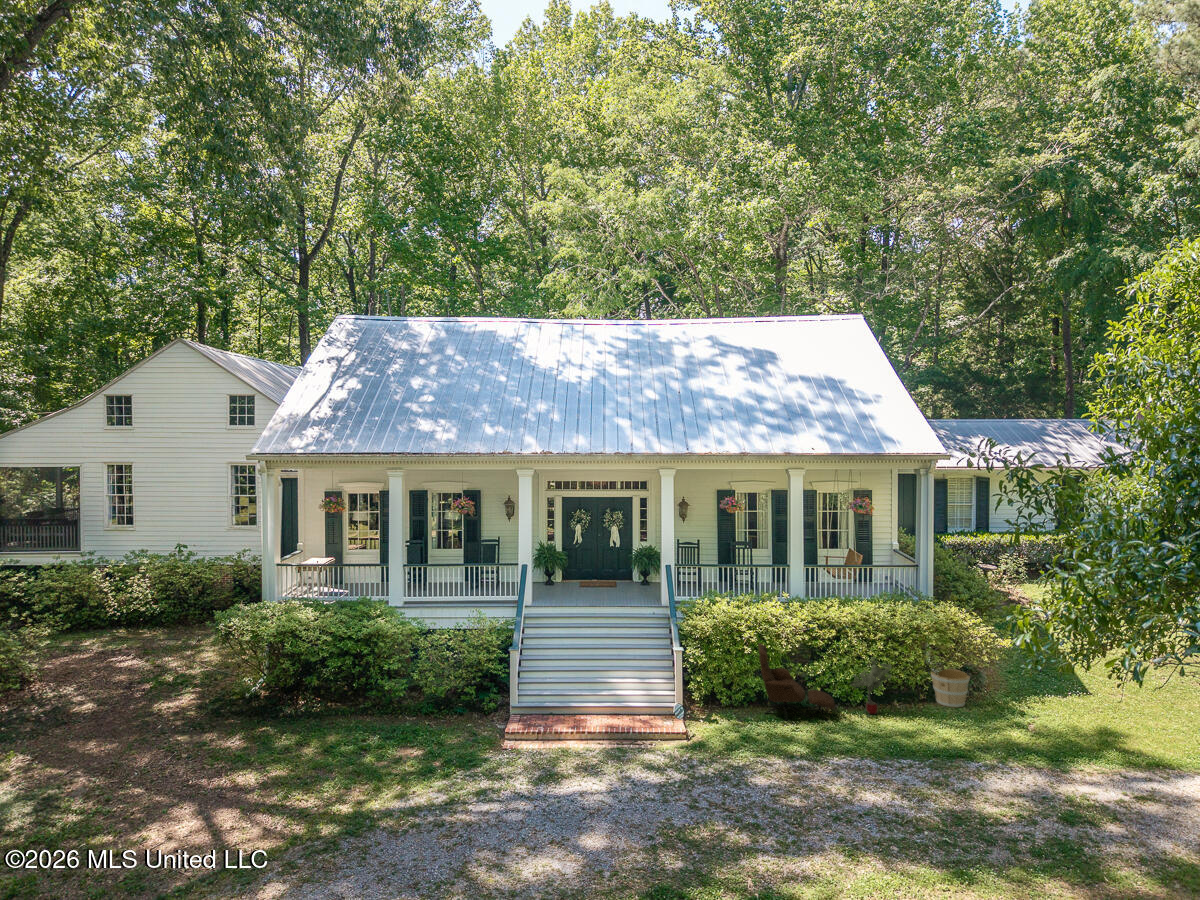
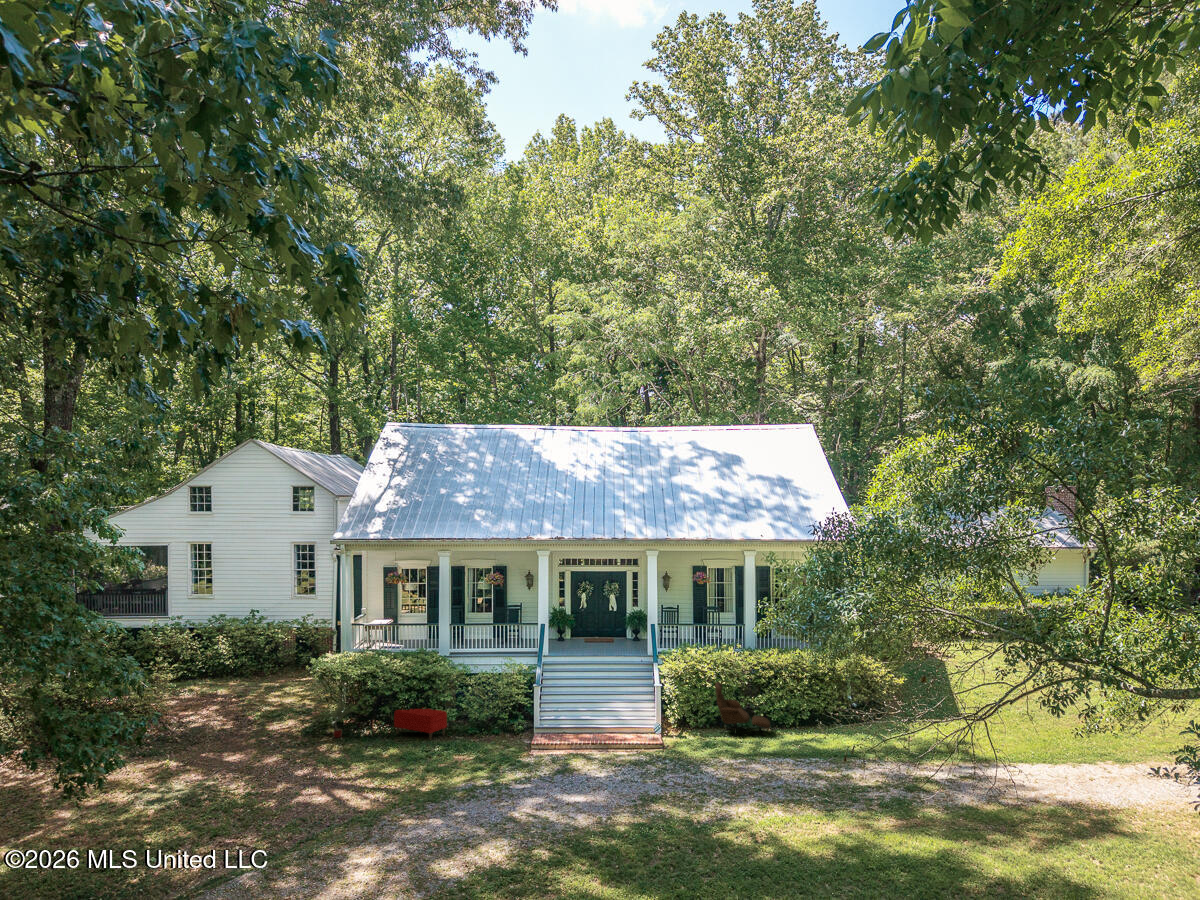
potted tree: present [852,657,892,714] -> present [323,699,354,738]
wooden bucket: present [931,668,970,707] -> none [845,701,872,729]
bench: none [319,676,390,726] -> present [394,709,447,740]

